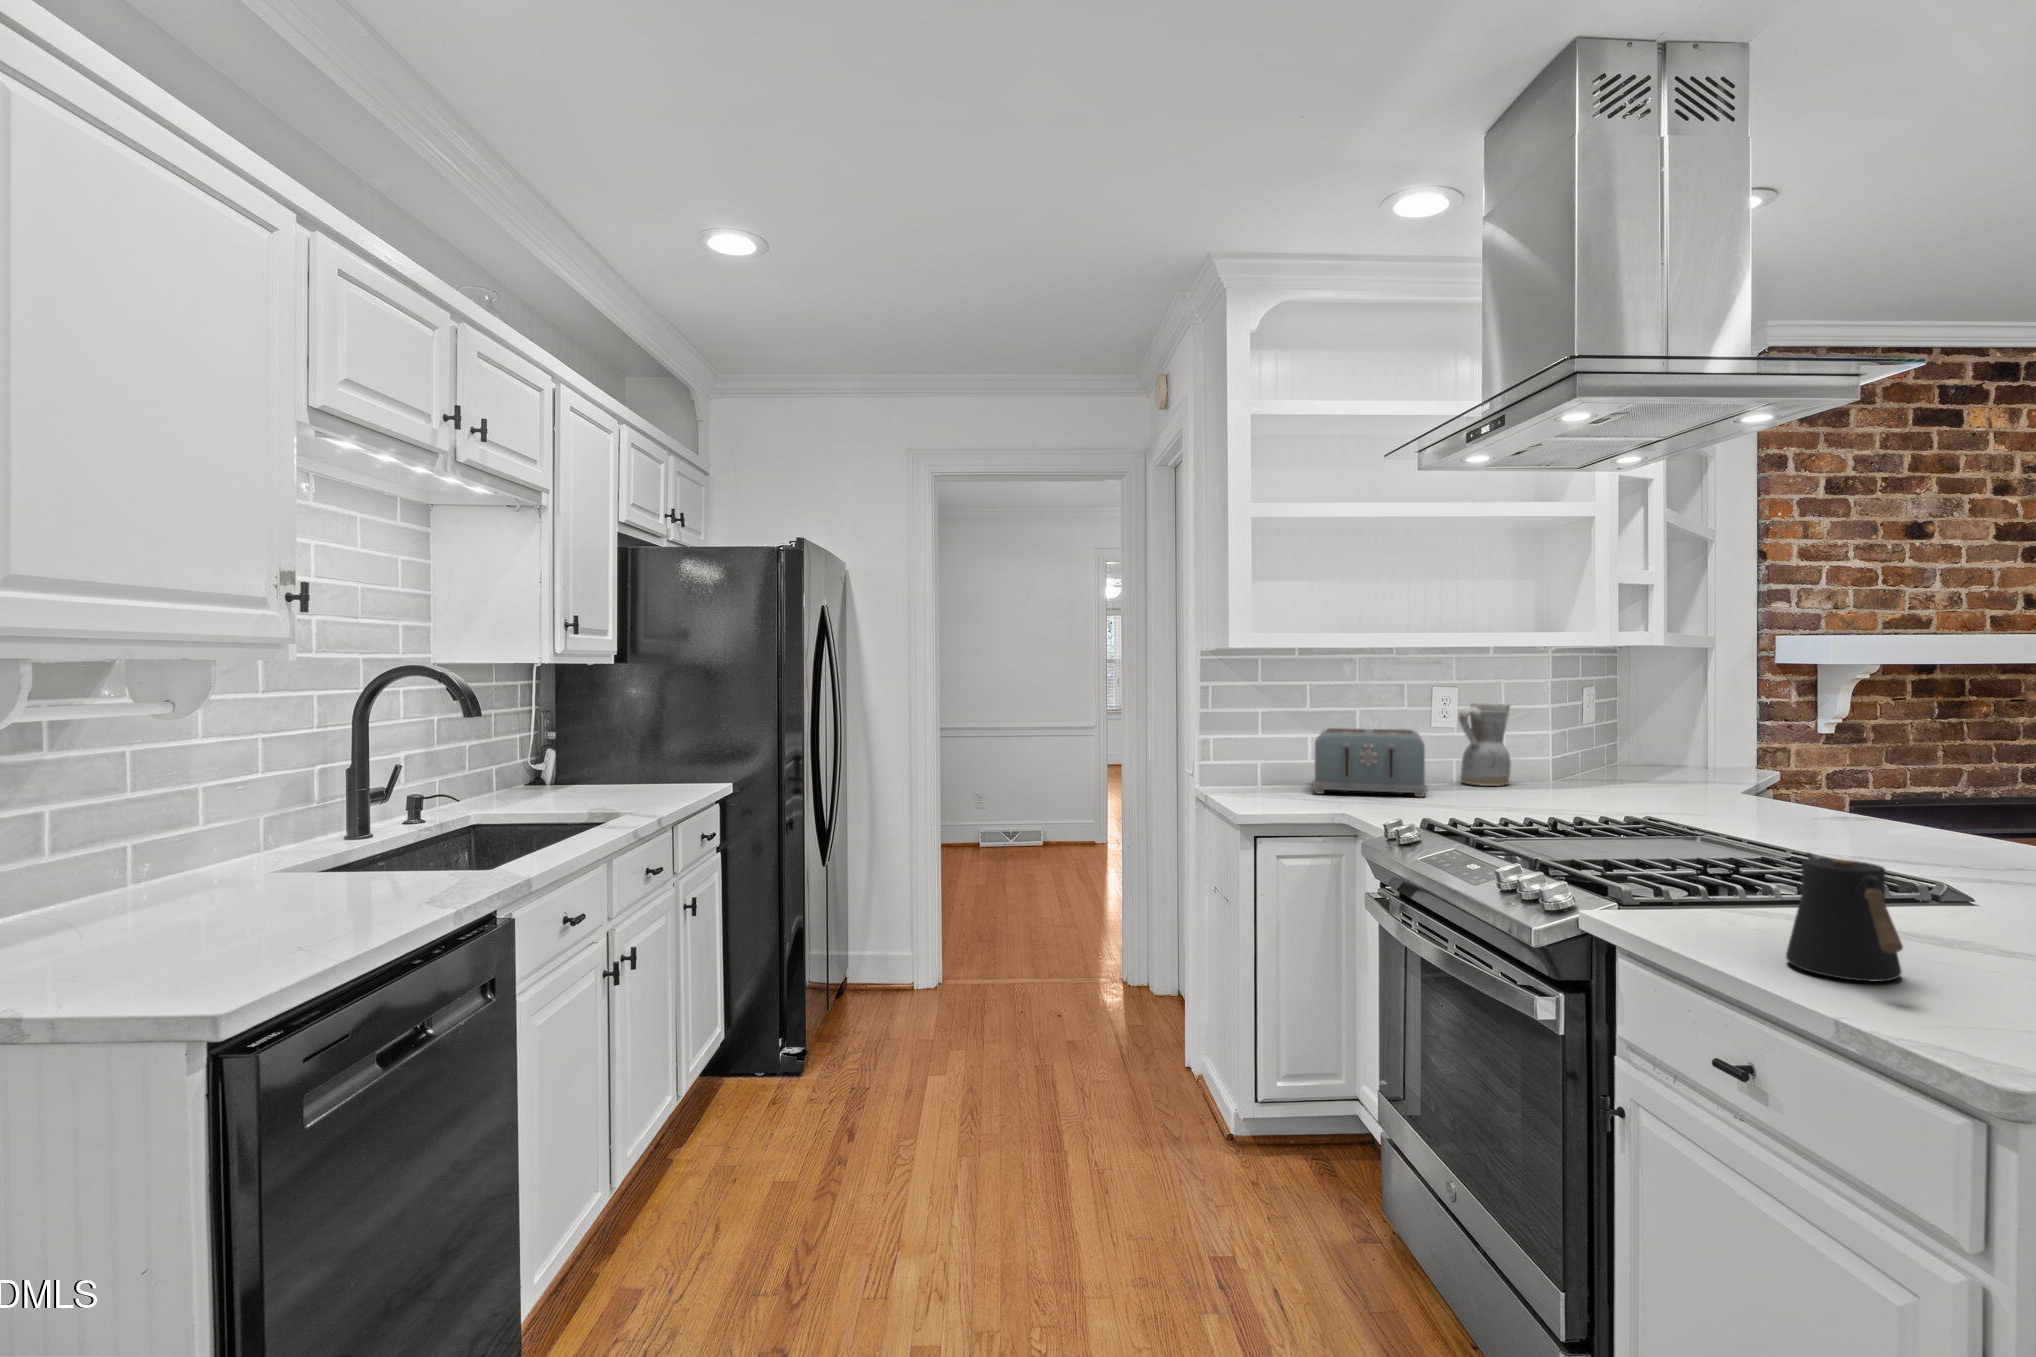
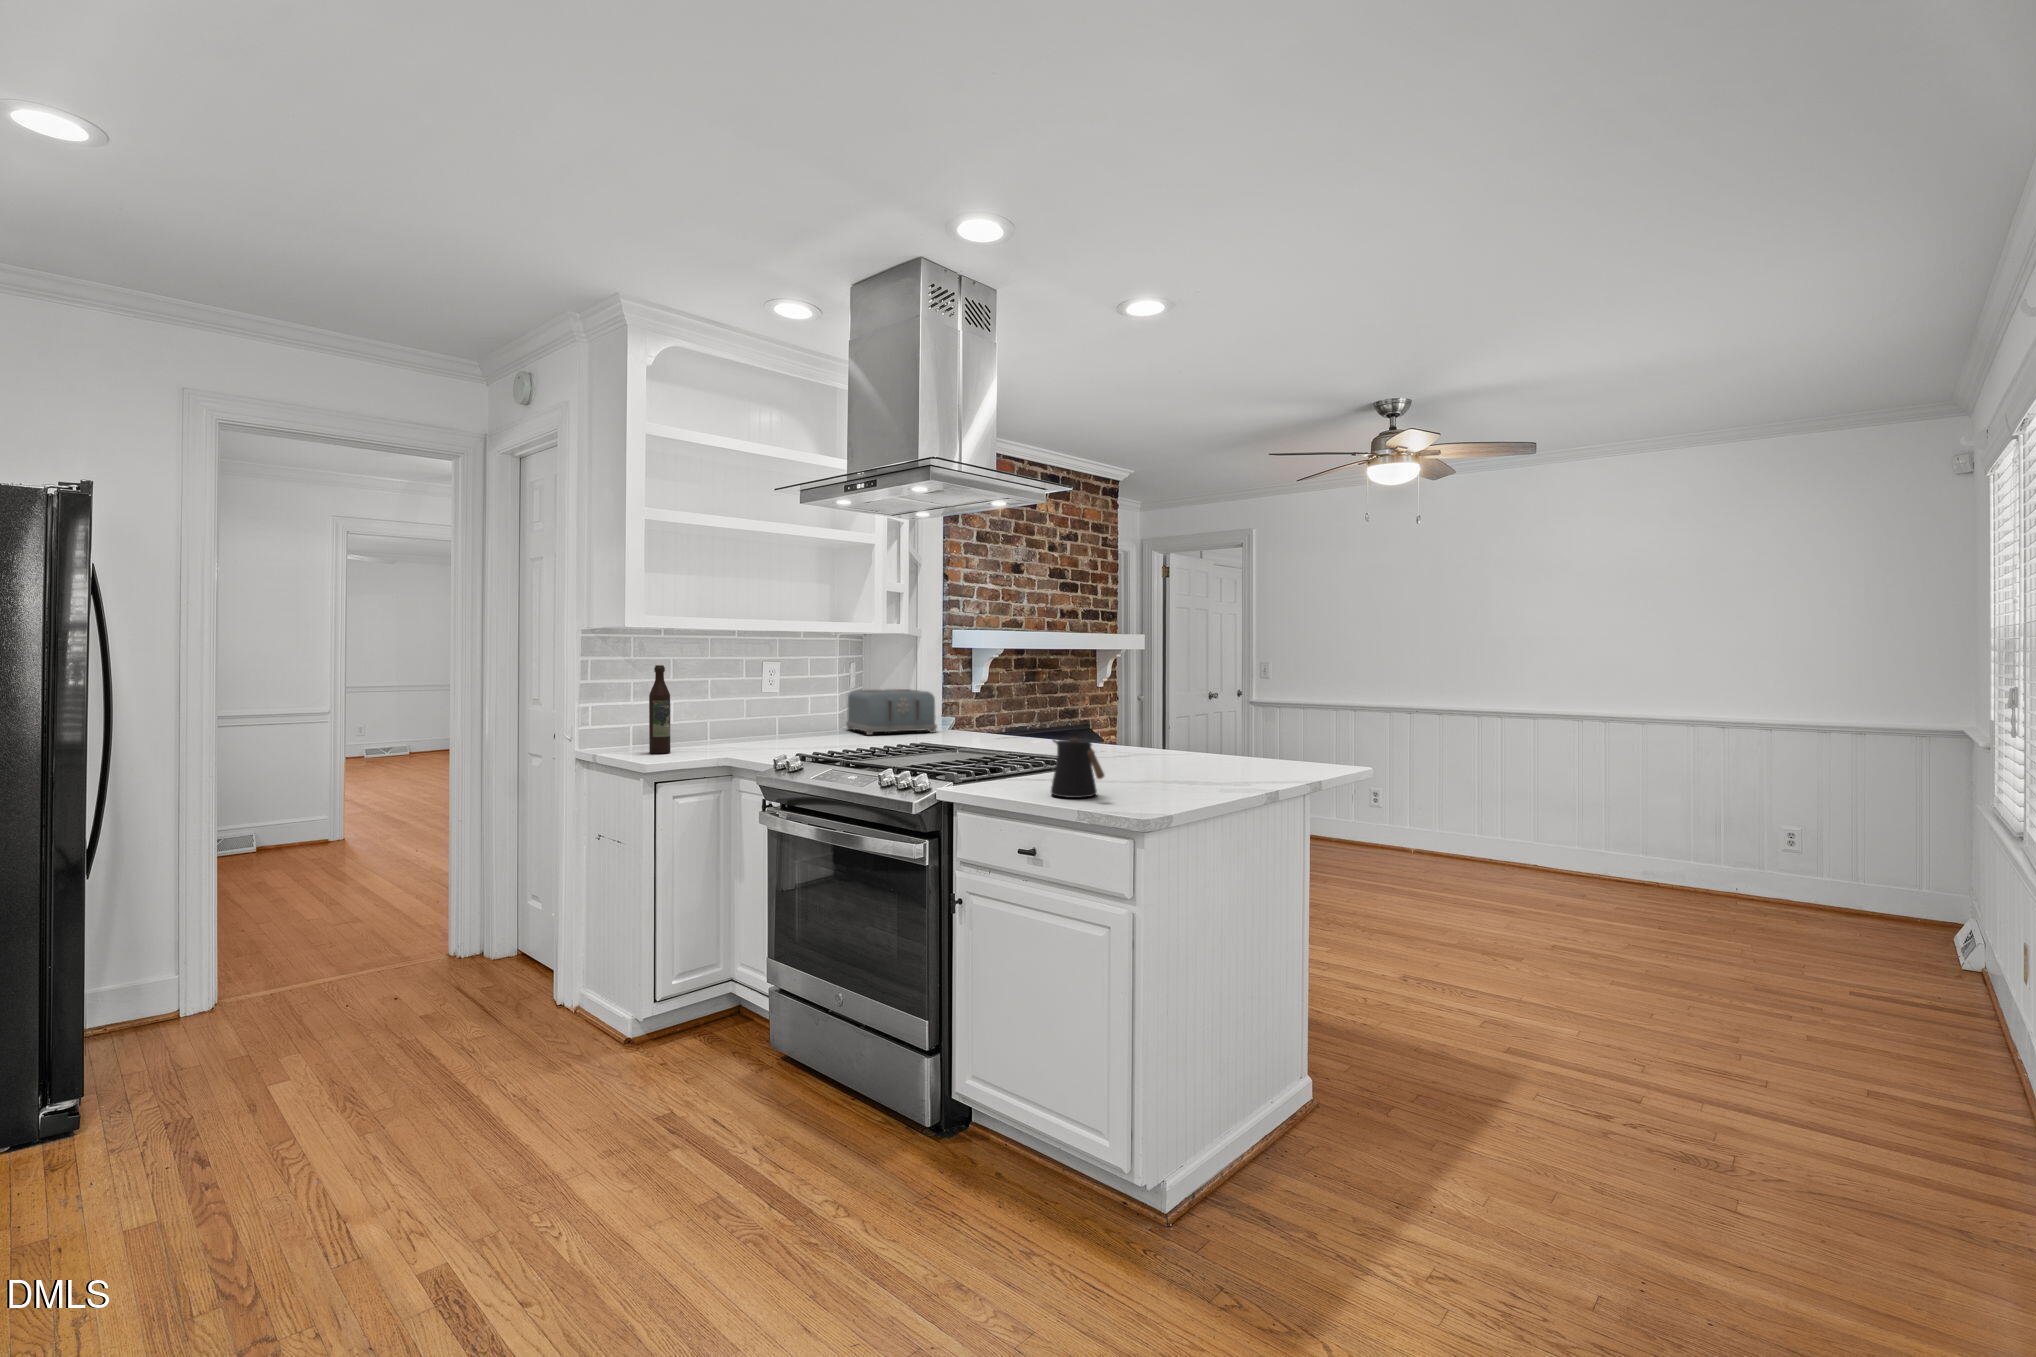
wine bottle: none [1265,692,1289,799] -> present [649,665,670,754]
ceramic pitcher: present [1459,703,1511,786] -> none [781,674,816,735]
toaster: present [1313,728,1427,797] -> present [846,689,937,735]

